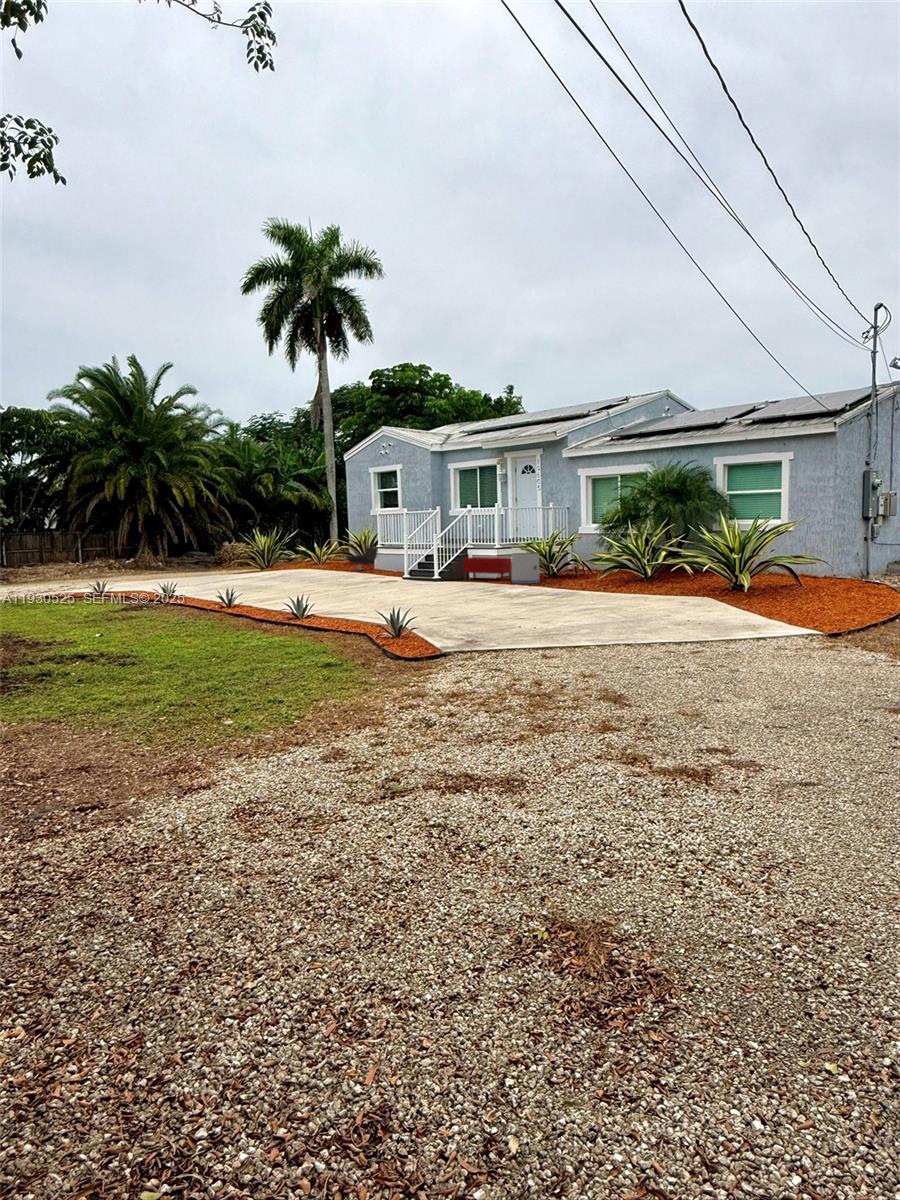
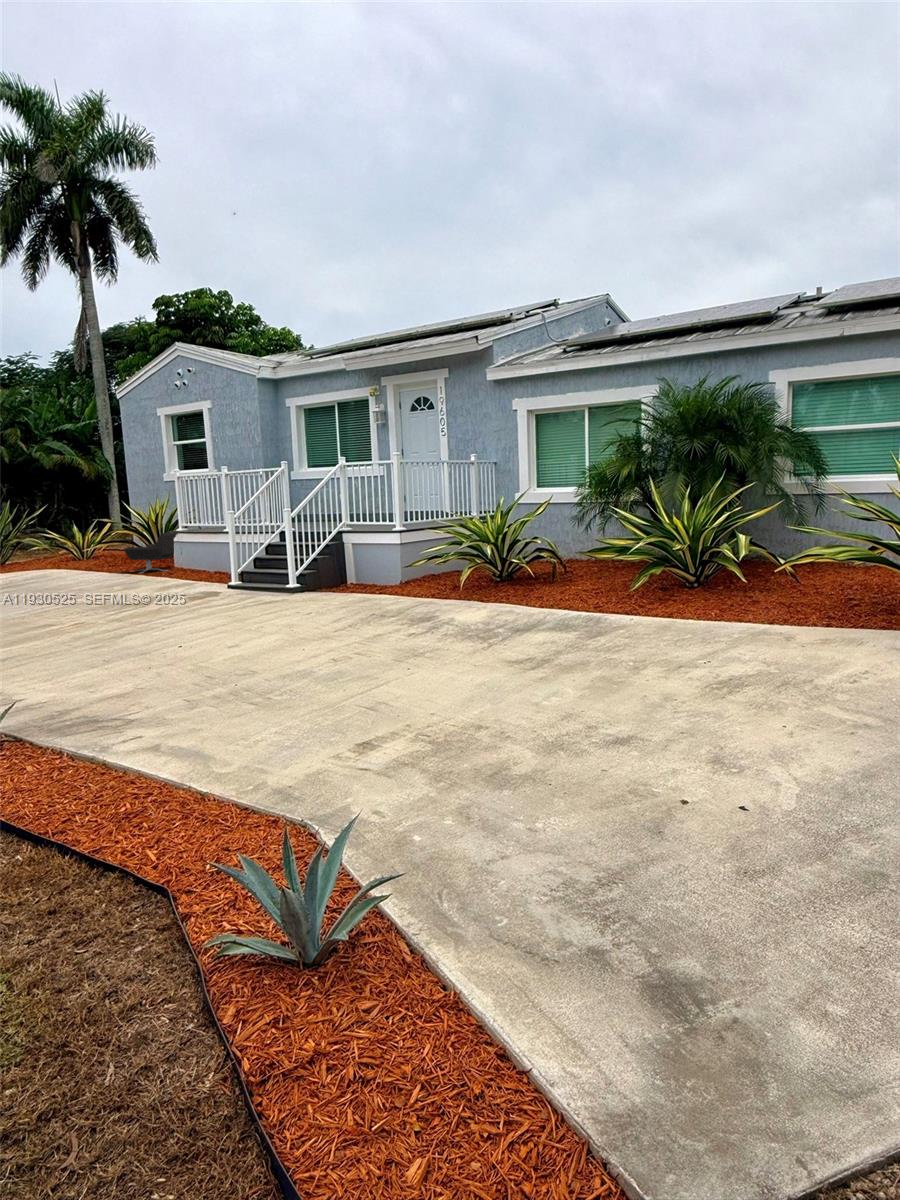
trash can: present [511,553,540,583] -> none [435,538,487,595]
bench: present [463,557,512,581] -> none [341,547,428,589]

